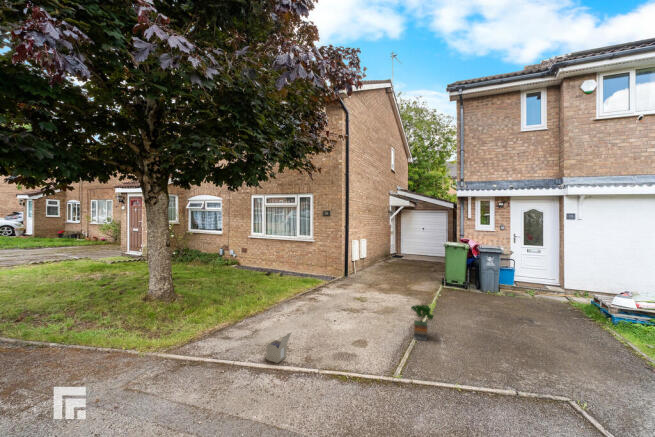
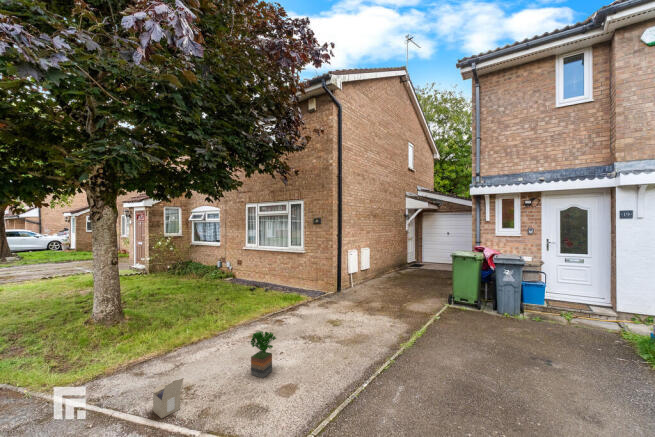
potted tree: present [411,305,433,341] -> present [251,331,276,378]

